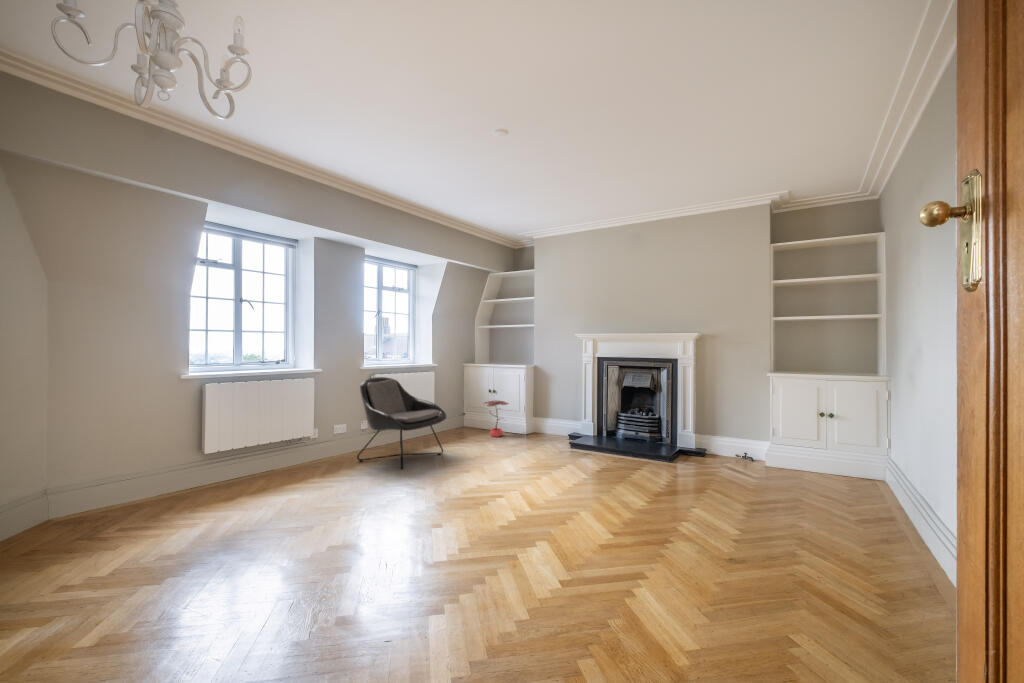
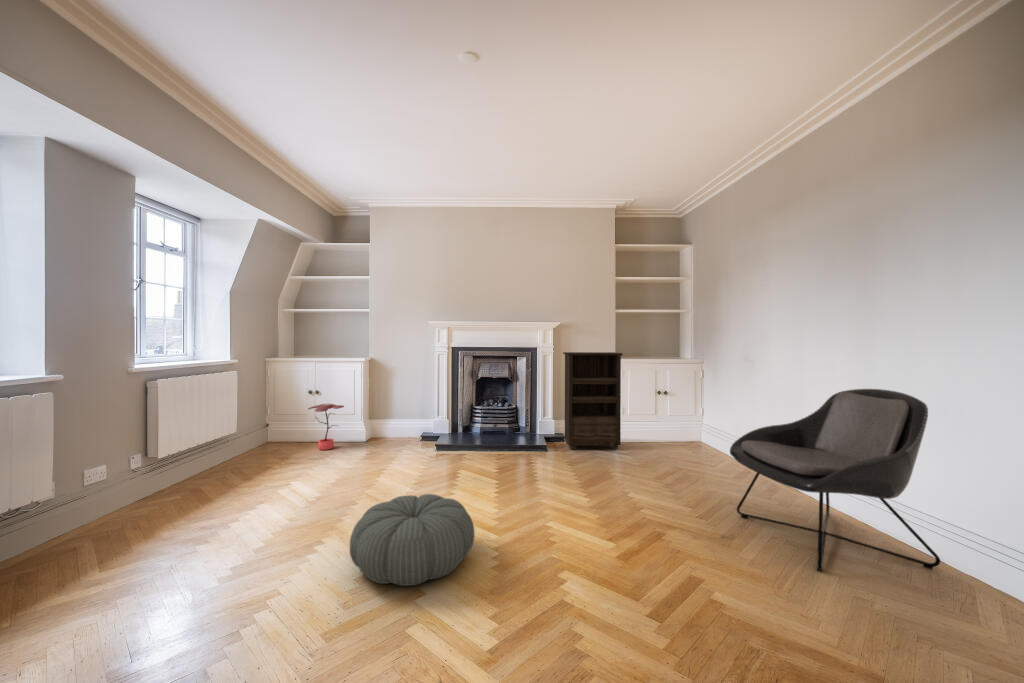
bookshelf: none [698,365,763,472] -> present [563,352,623,450]
lounge chair: present [357,377,446,469] -> present [730,389,940,572]
pouf: none [455,469,532,520] -> present [350,494,474,586]

